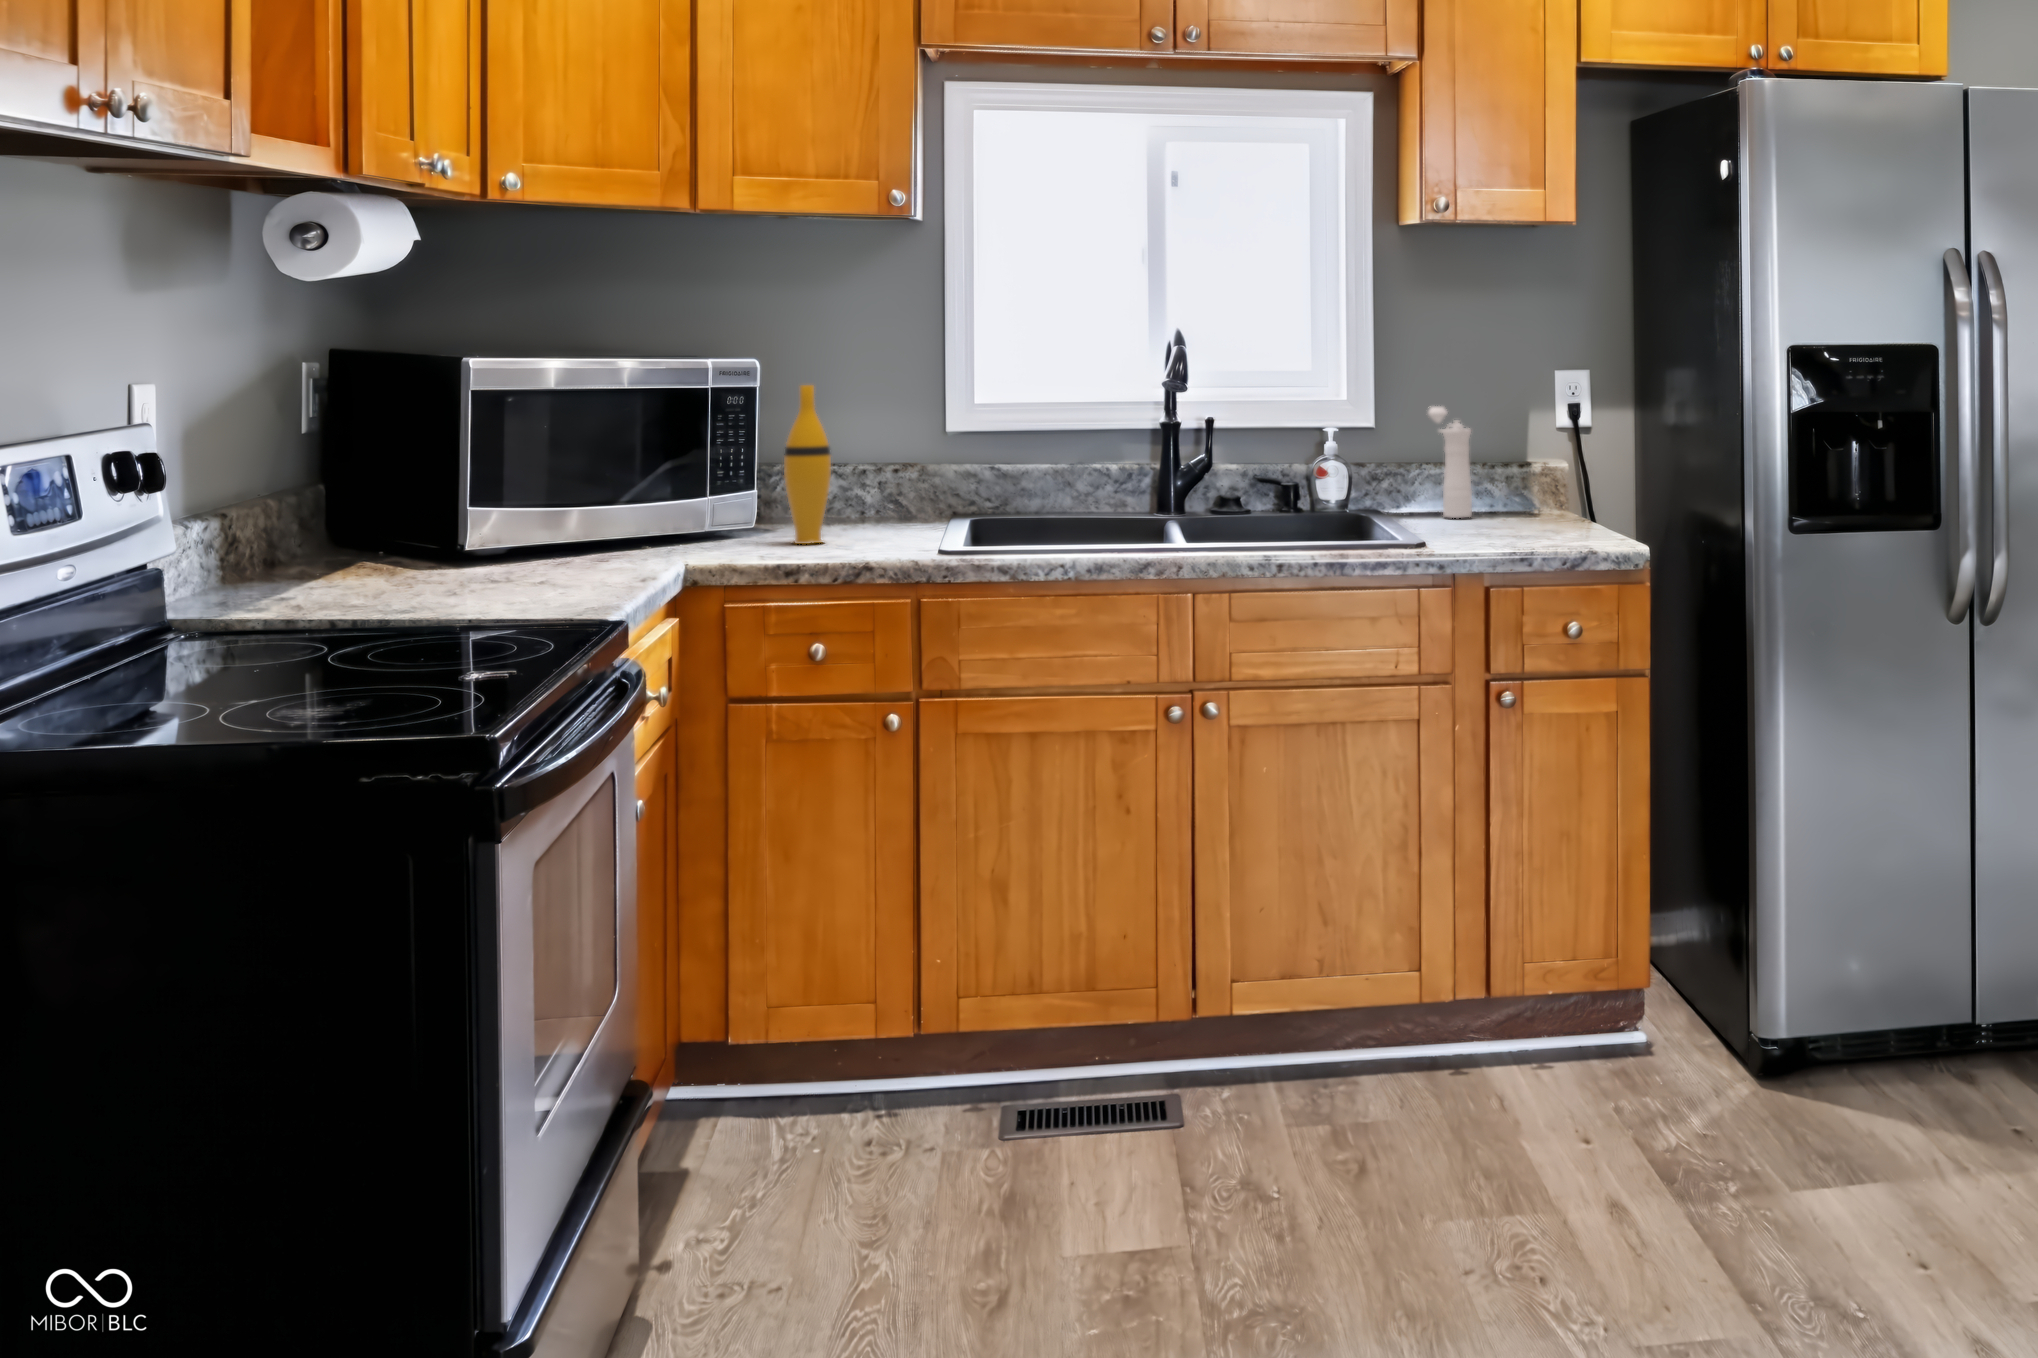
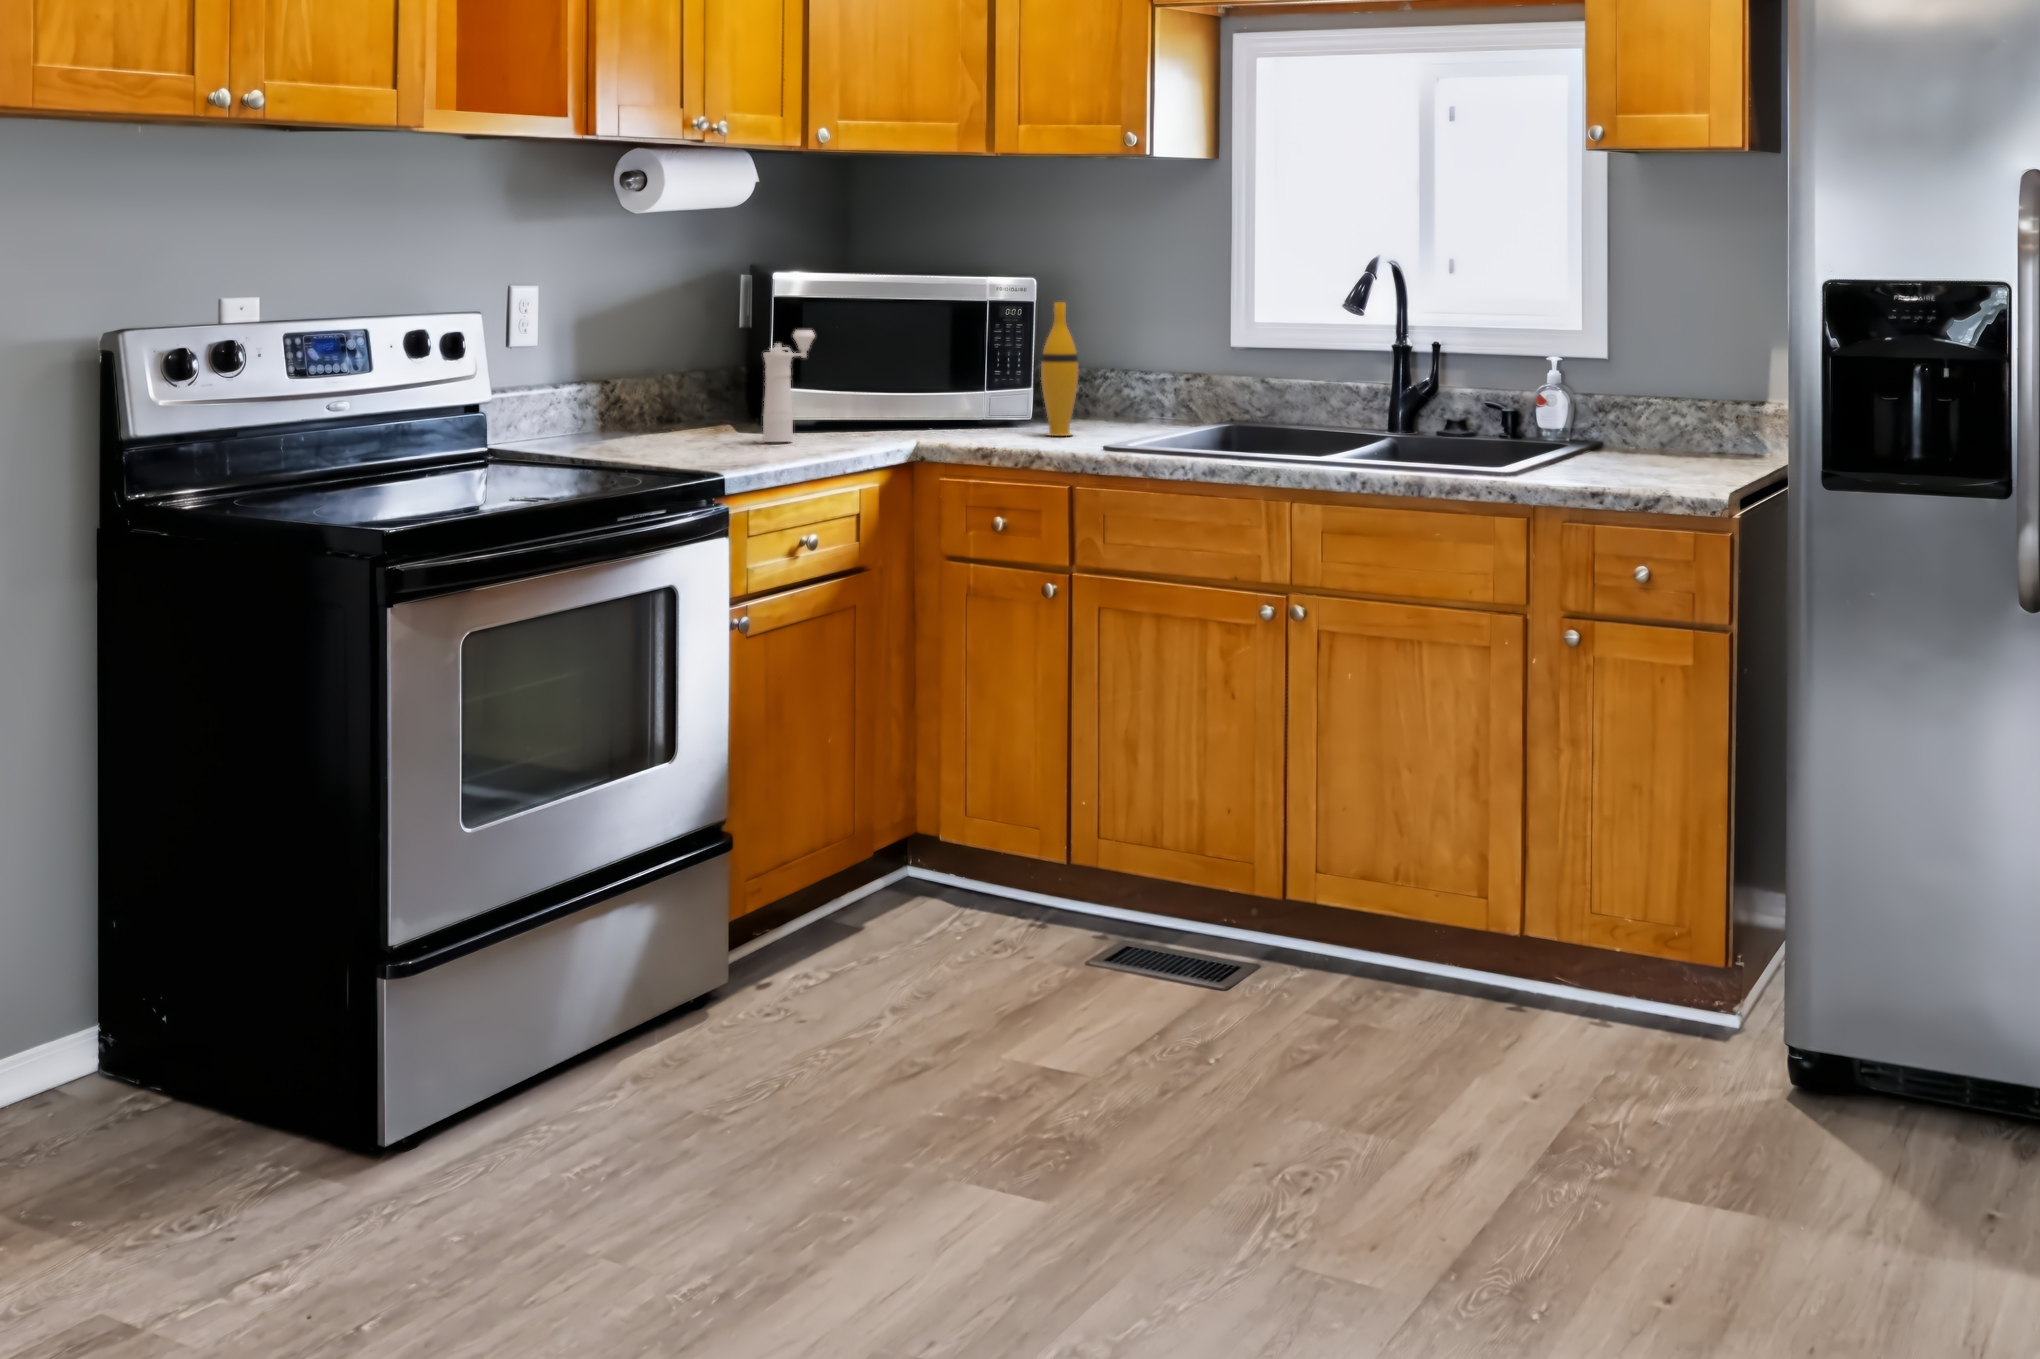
pepper mill: present [1429,407,1472,518] -> present [763,330,815,442]

